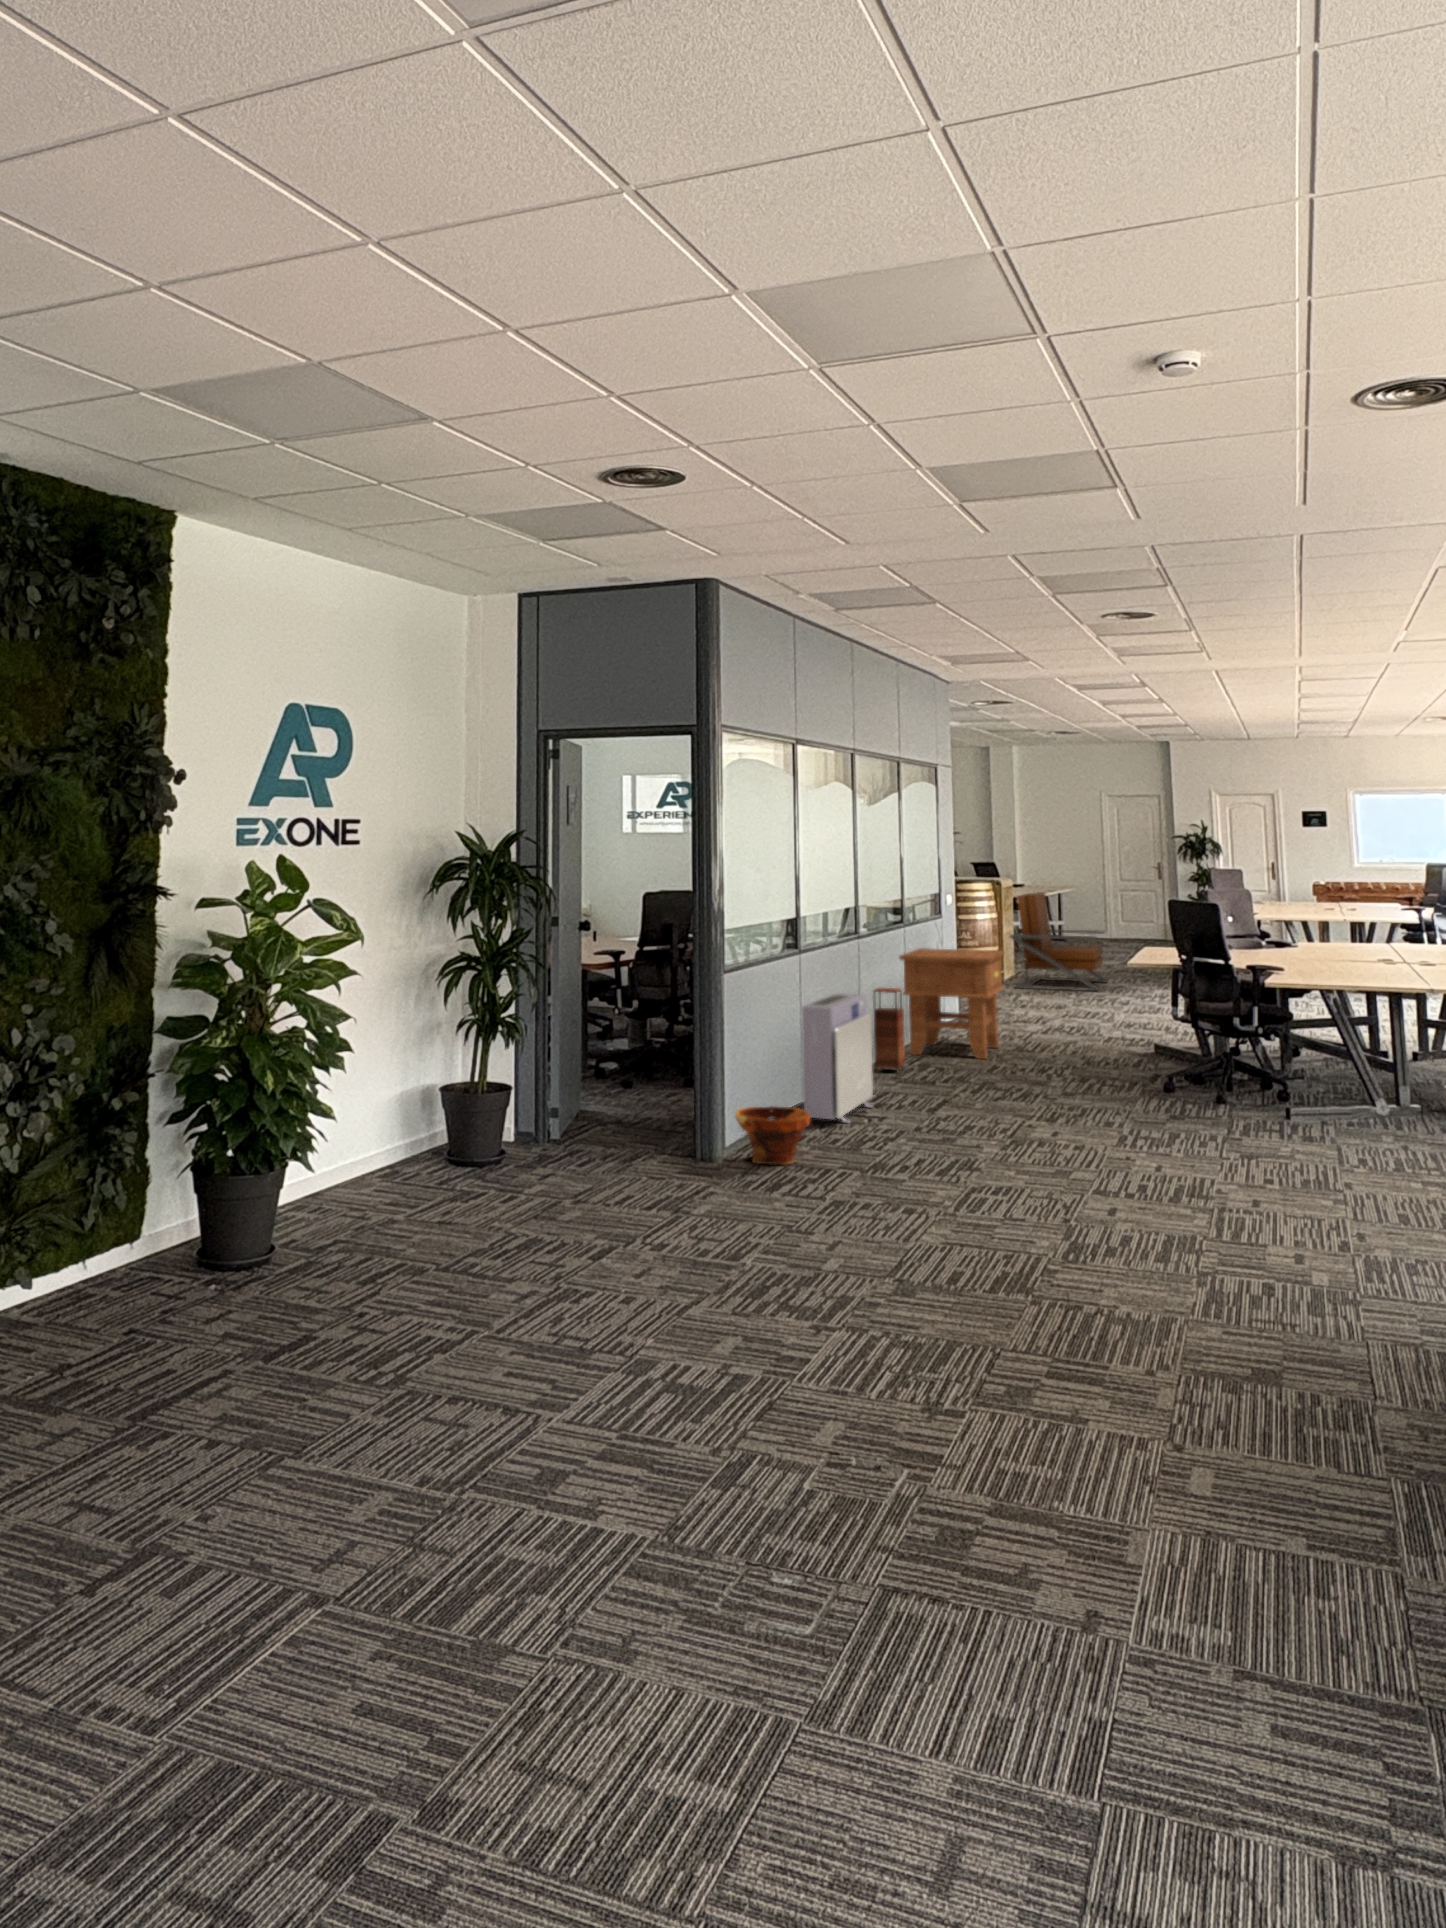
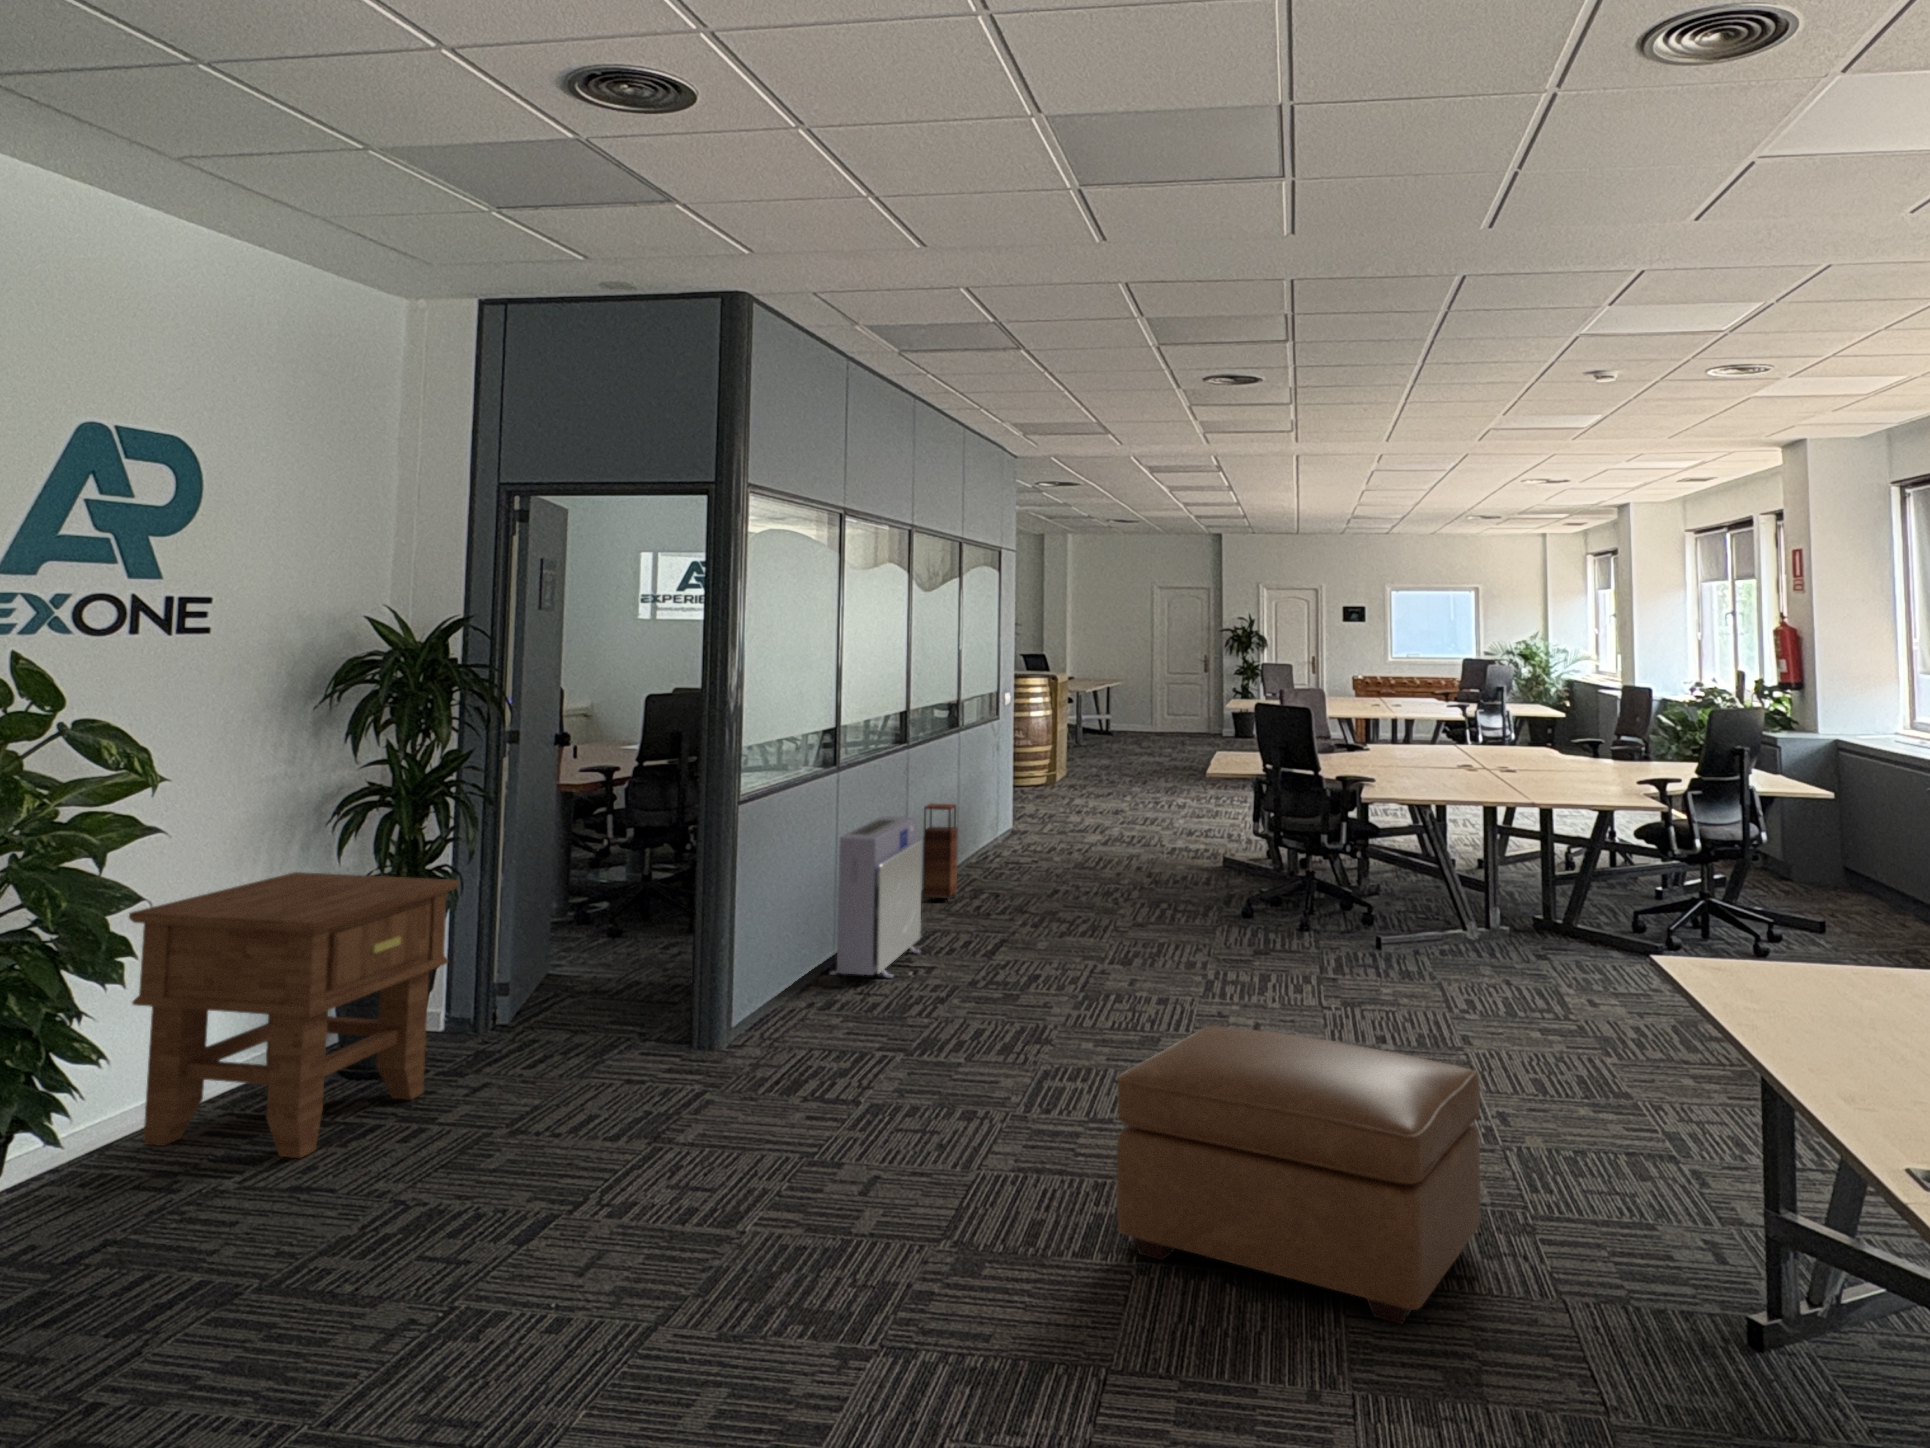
lounge chair: present [1010,892,1107,991] -> none [1065,688,1160,792]
side table: present [899,948,1005,1059] -> present [129,872,459,1158]
planter: present [735,1106,810,1165] -> none [747,970,844,1049]
ottoman: none [1012,1139,1307,1343] -> present [1117,1026,1480,1324]

